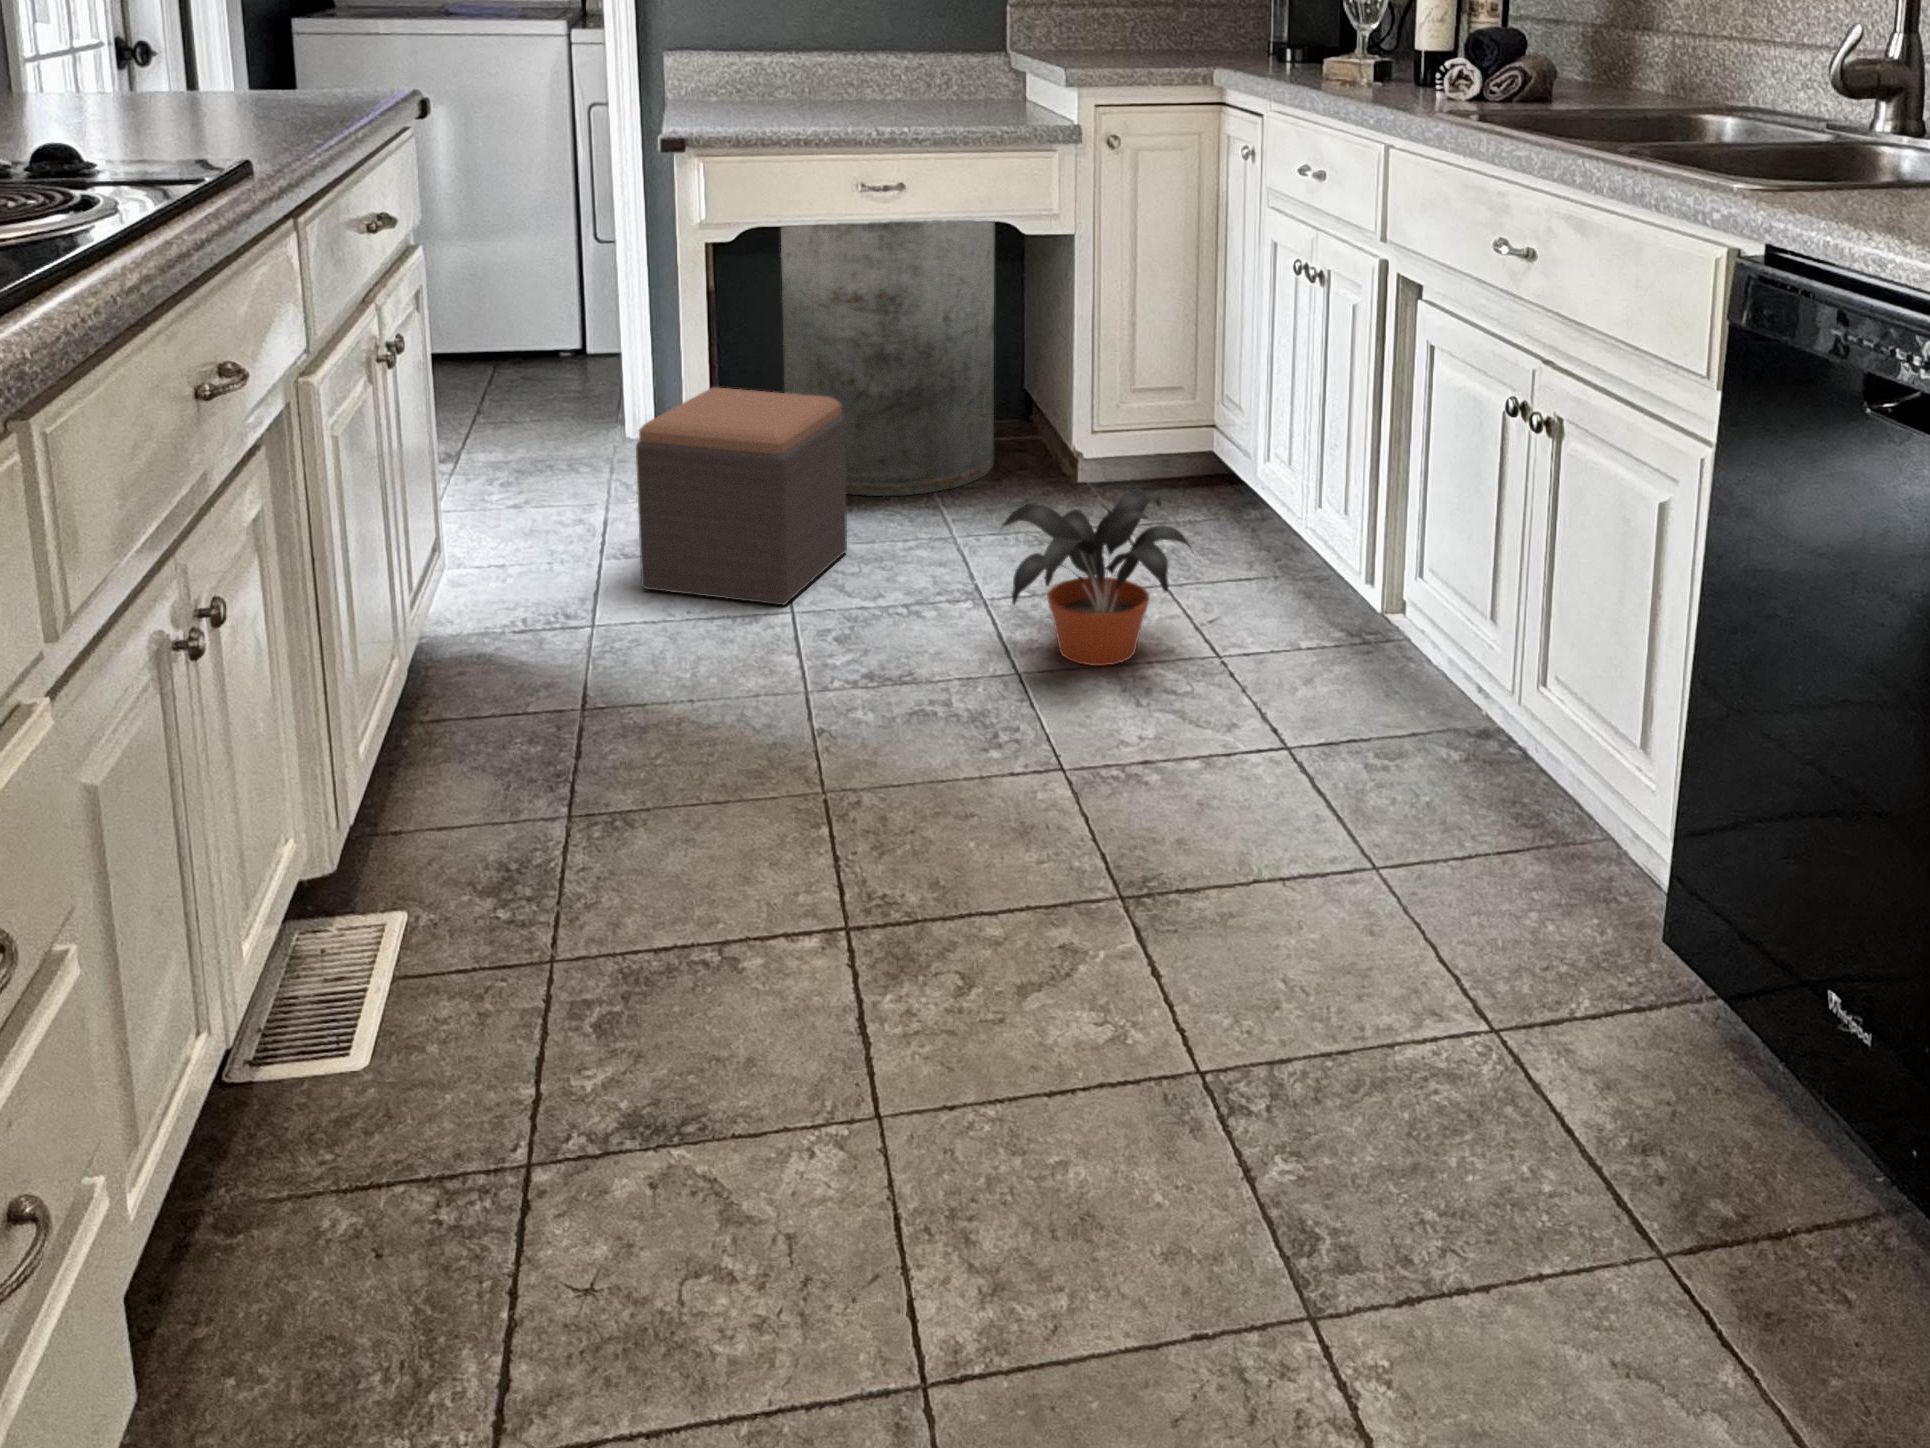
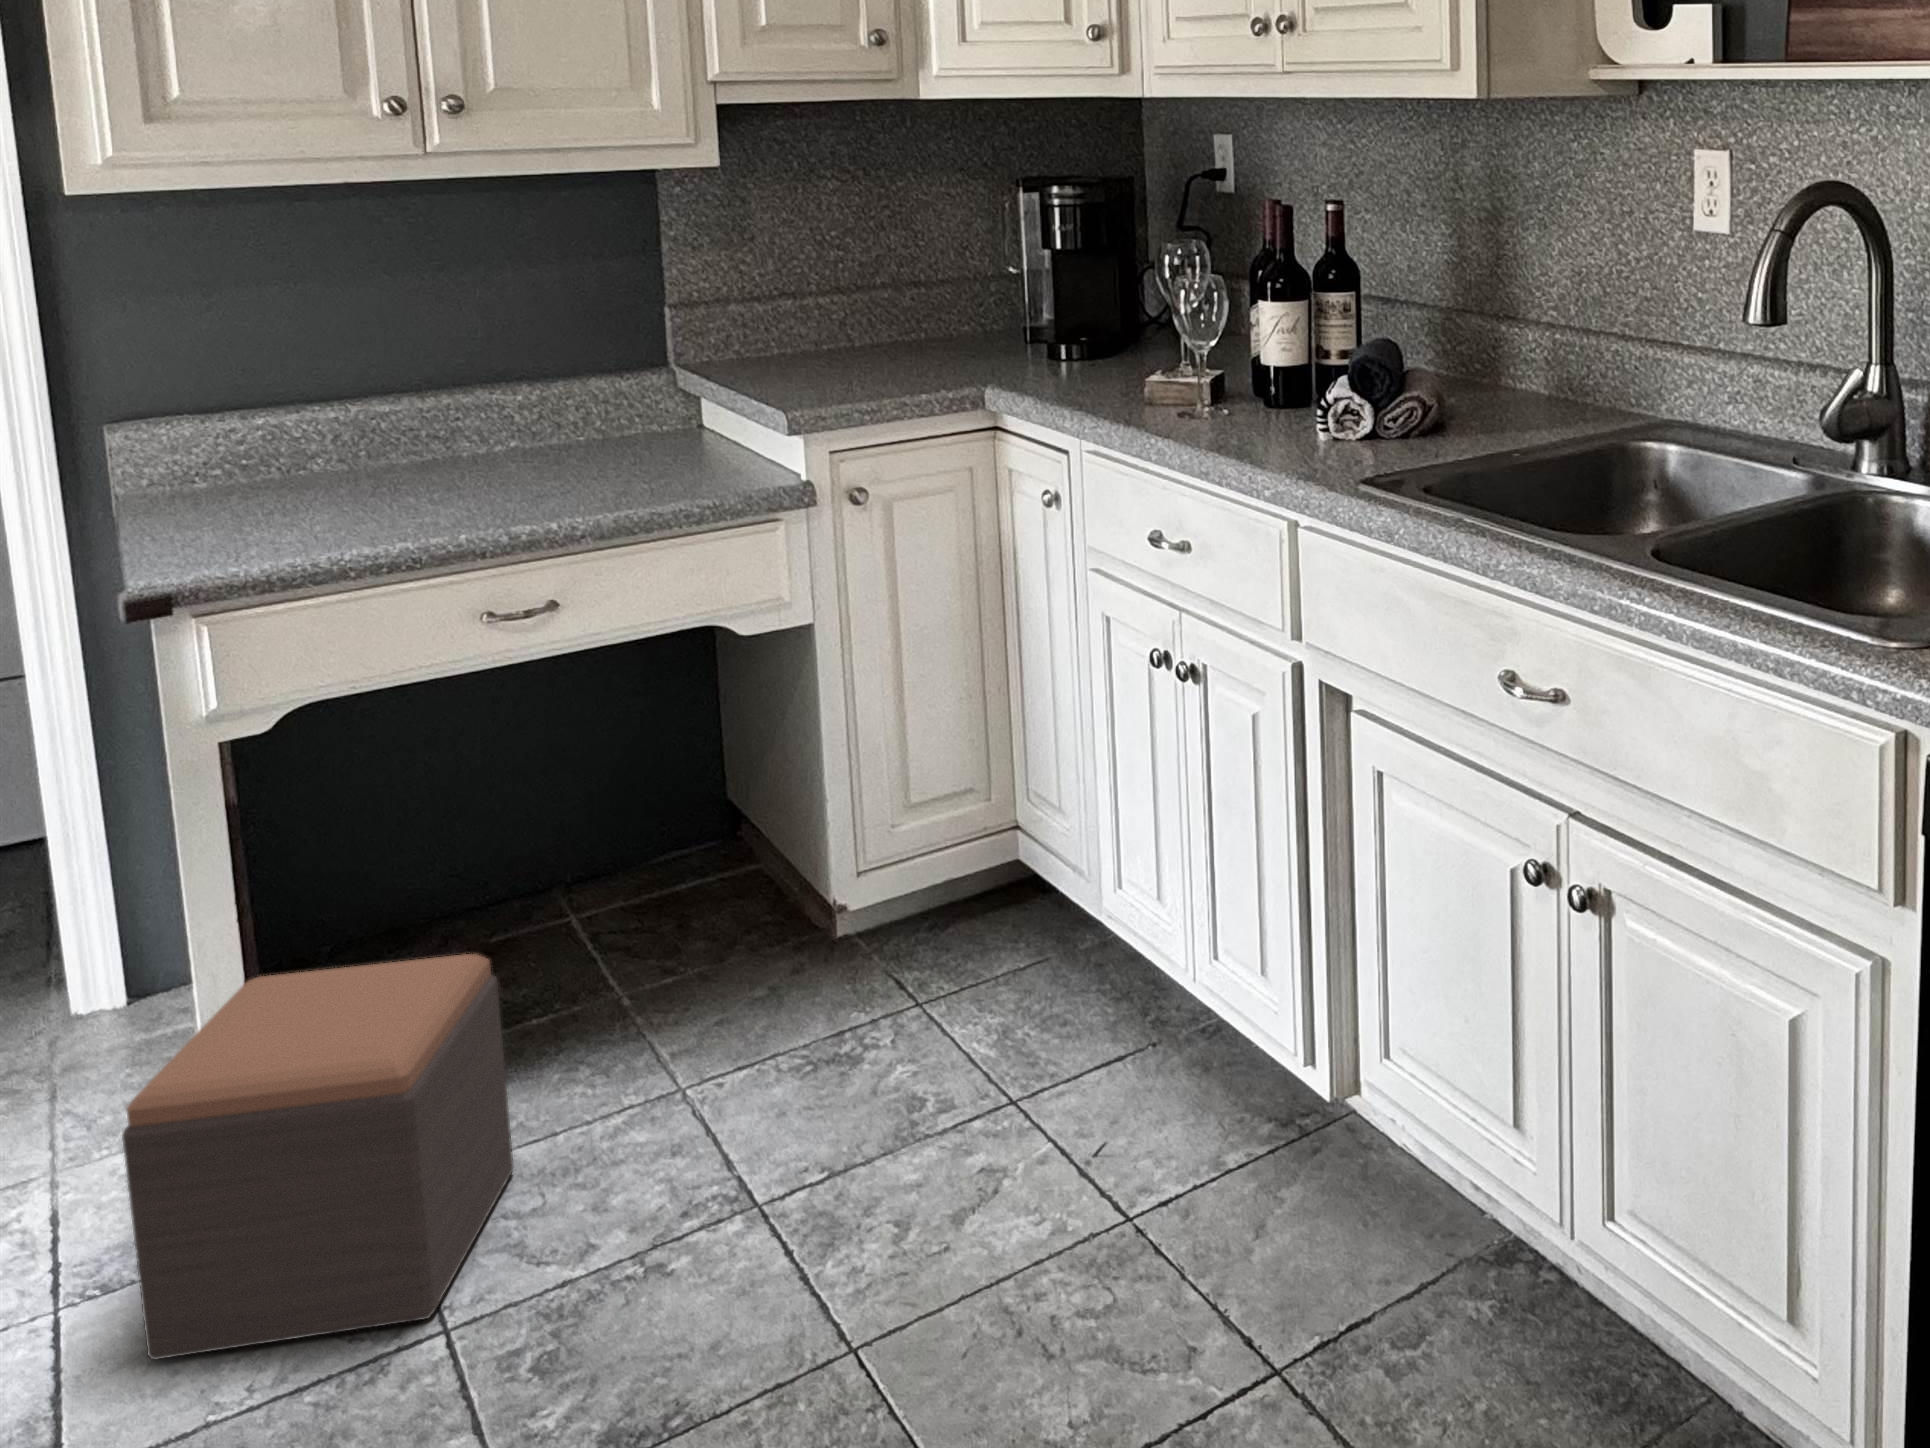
trash can: present [781,220,995,496] -> none [333,553,707,1052]
potted plant: present [1002,490,1191,666] -> none [788,1009,1080,1294]

